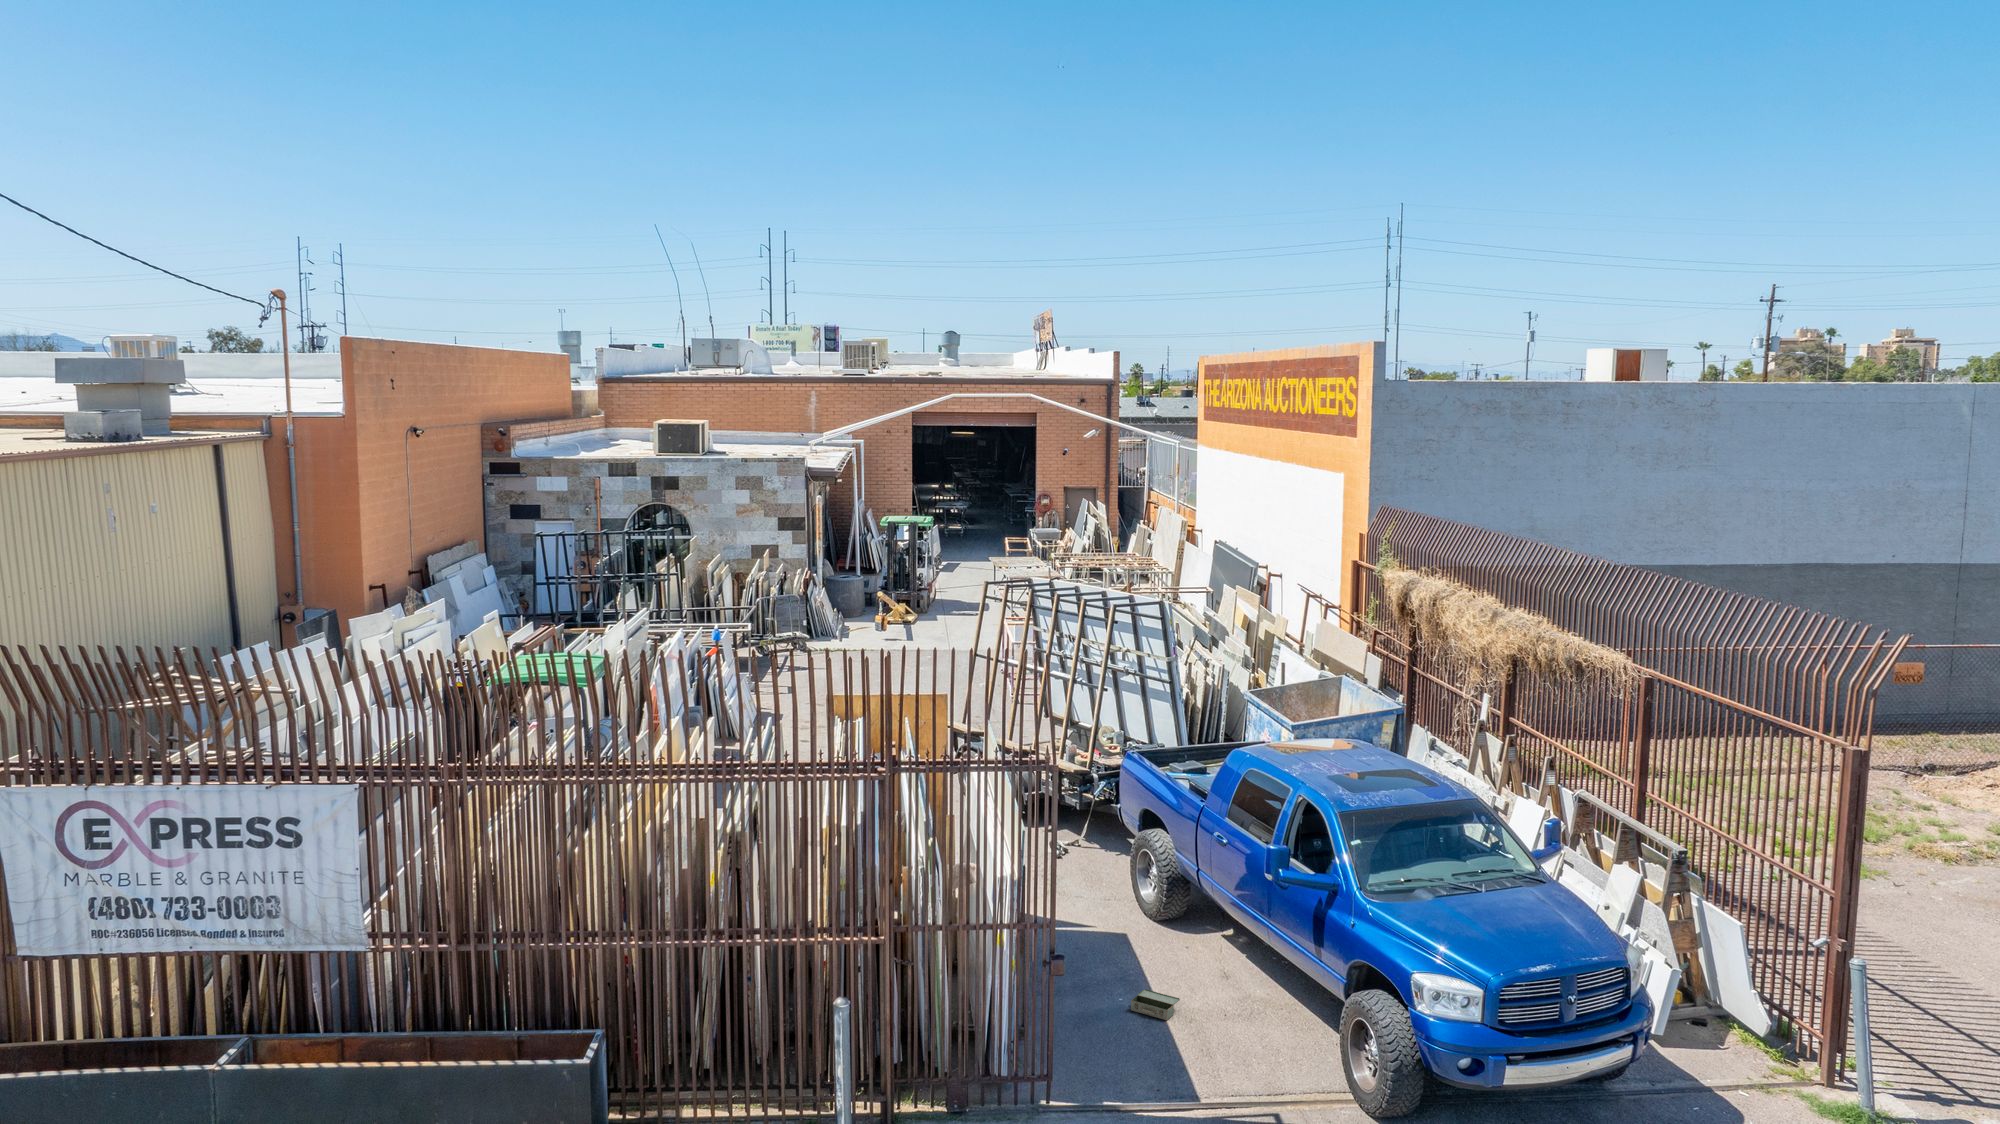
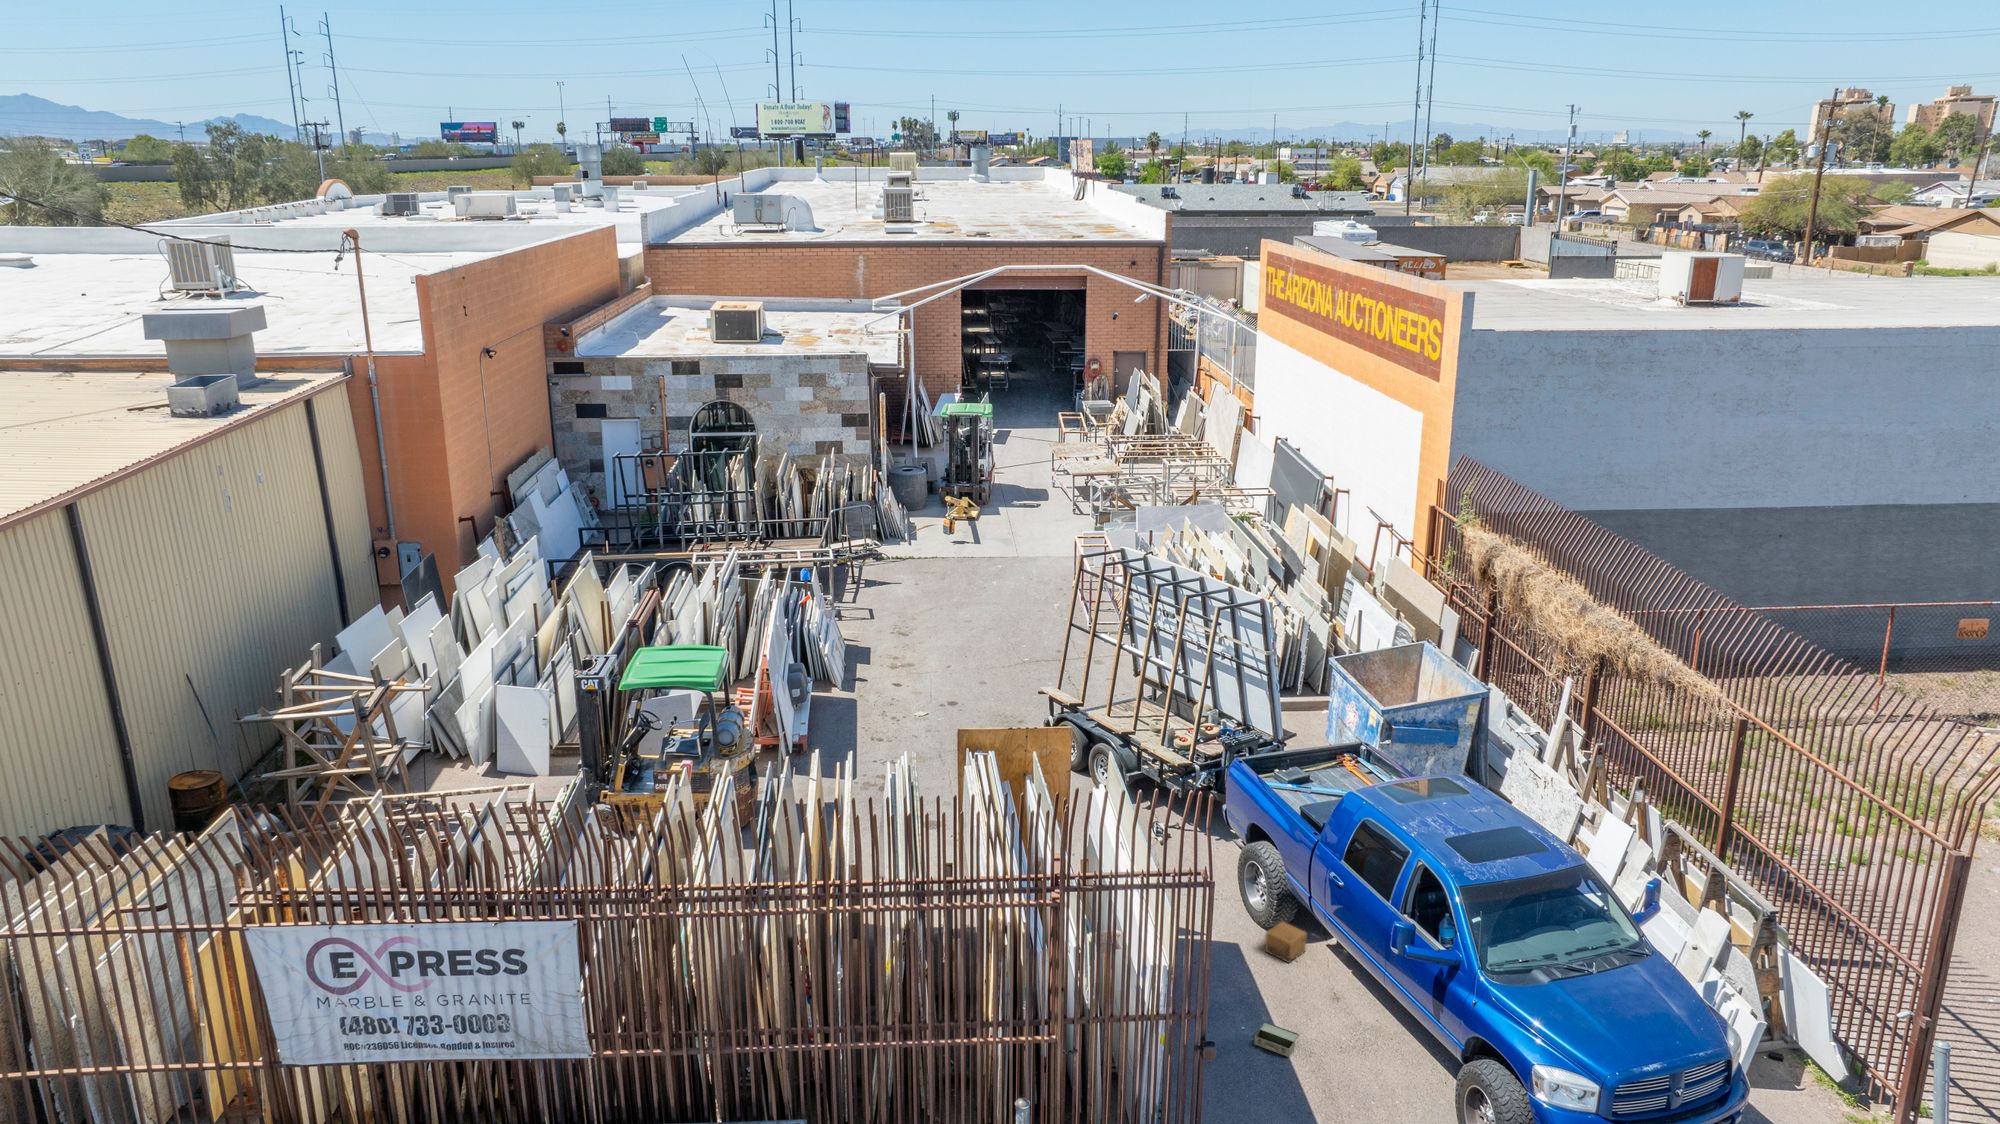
cardboard box: none [1154,907,1199,946] -> present [1265,922,1307,962]

